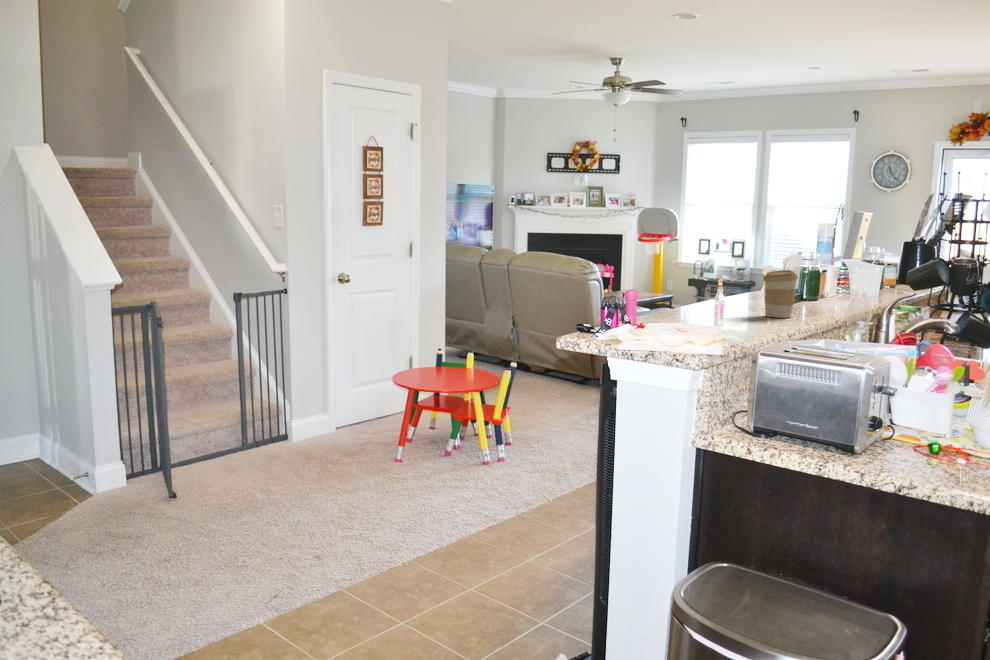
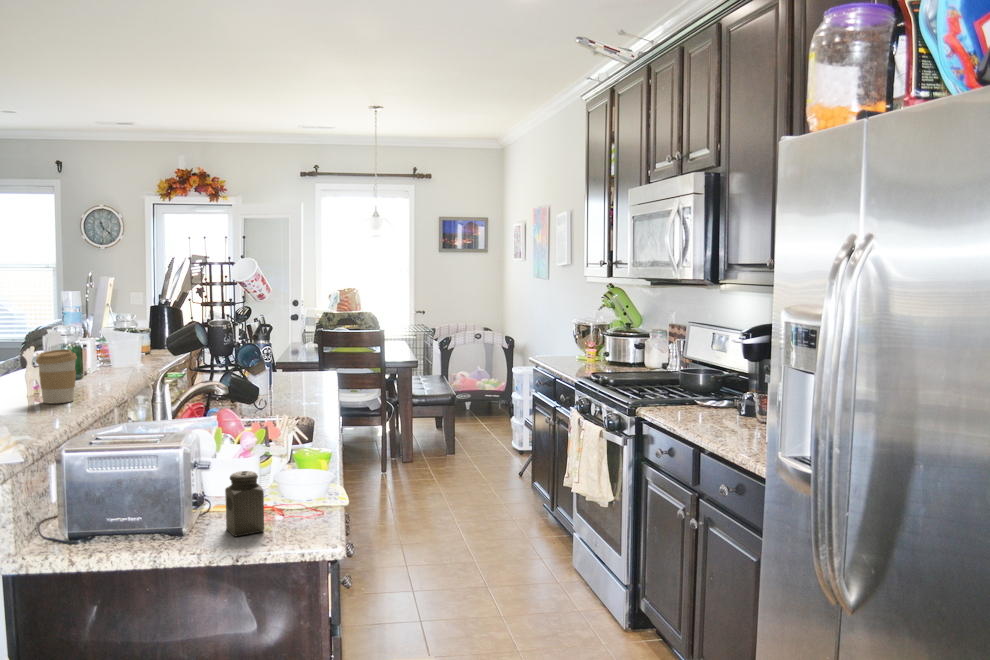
salt shaker: none [900,403,944,471] -> present [225,471,264,536]

